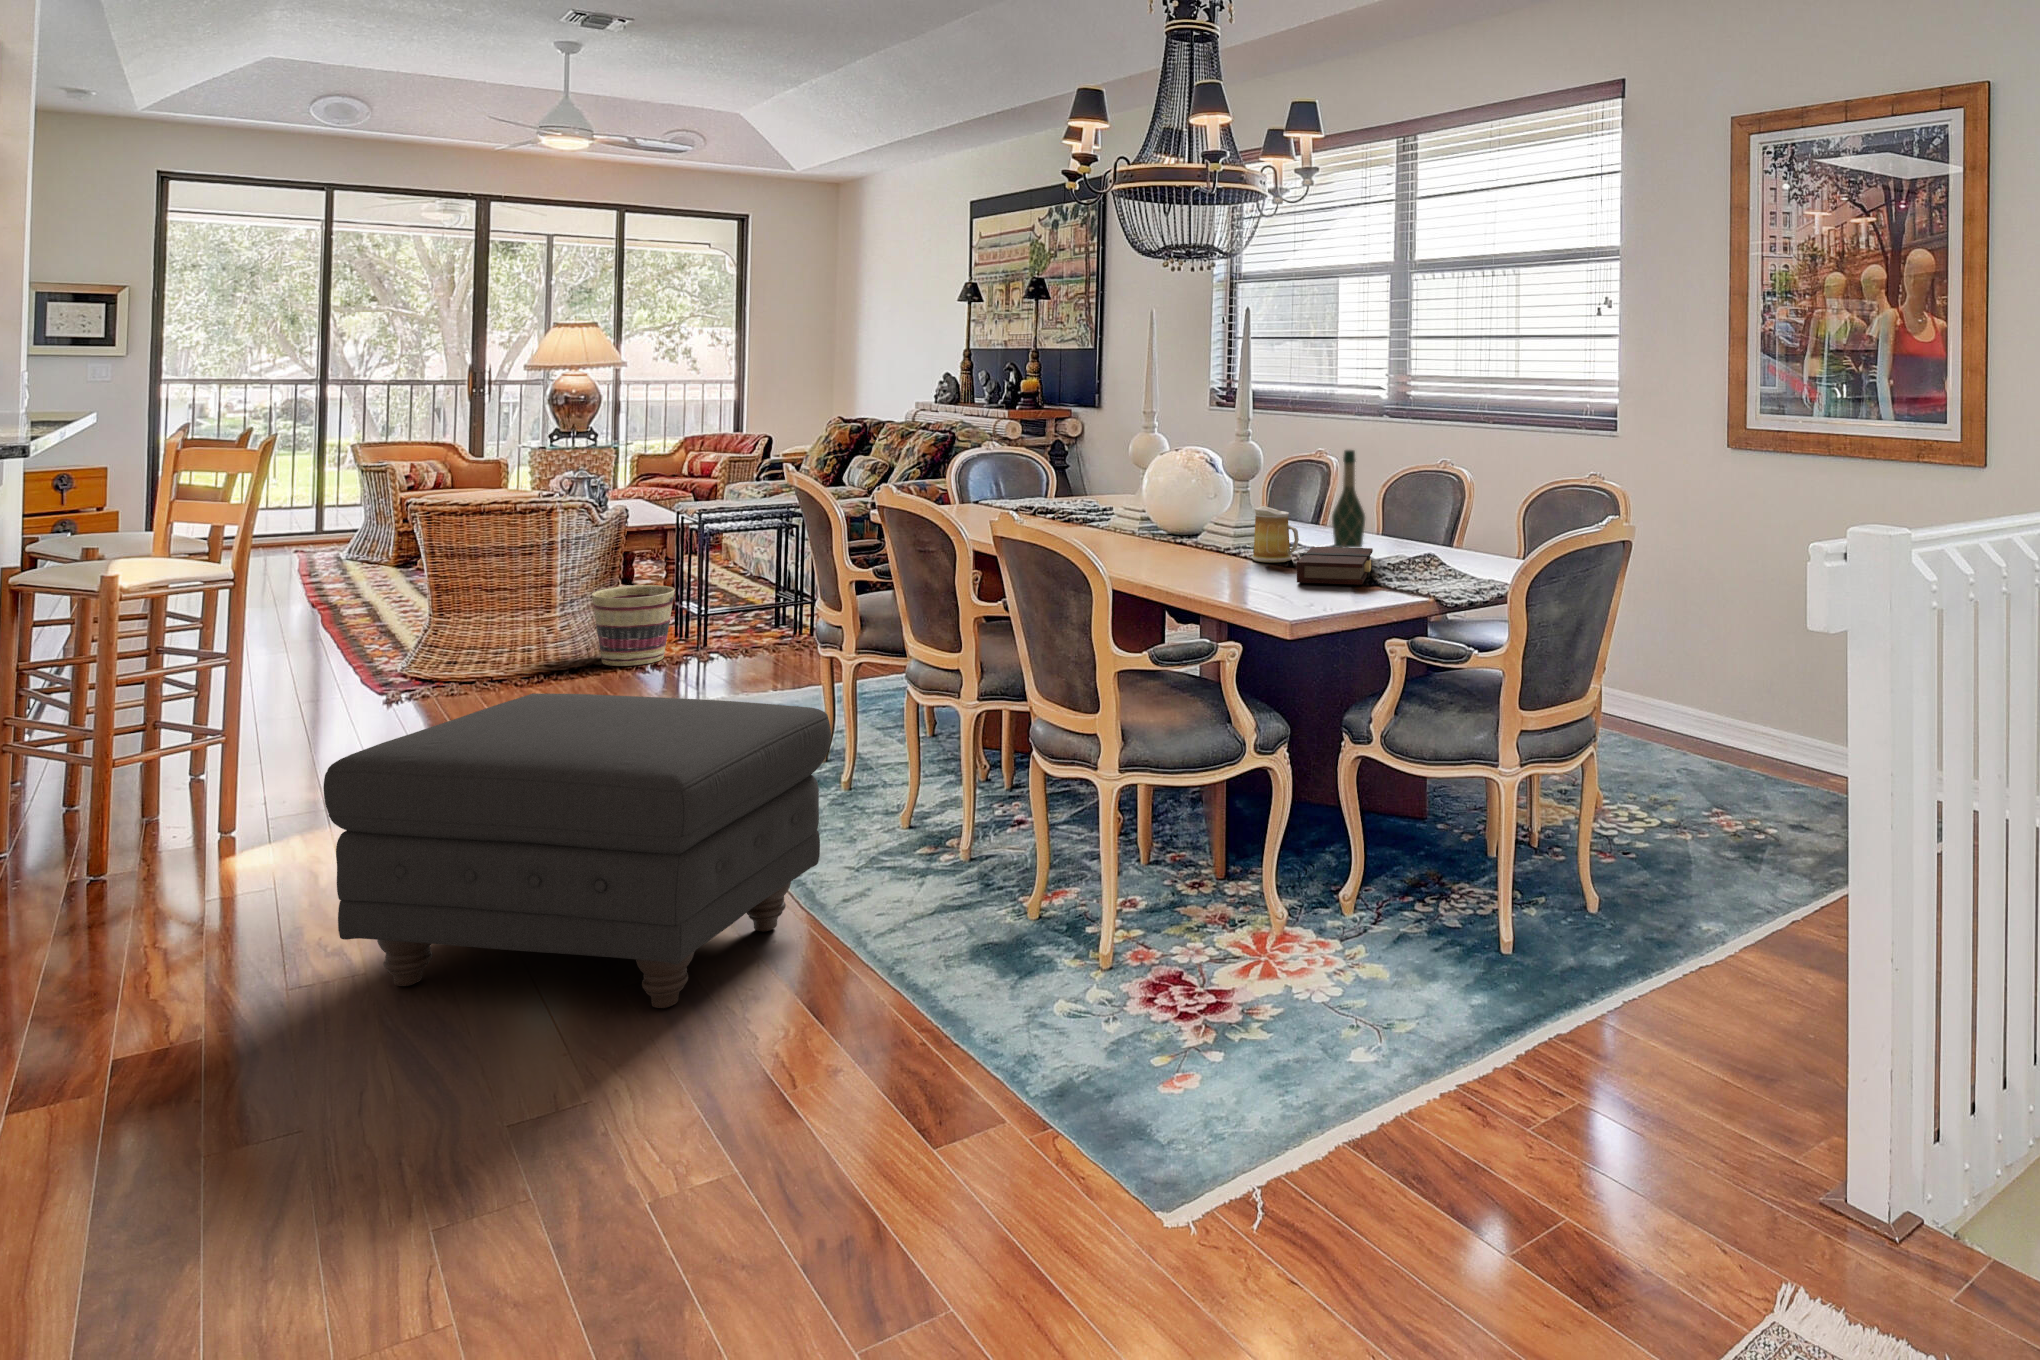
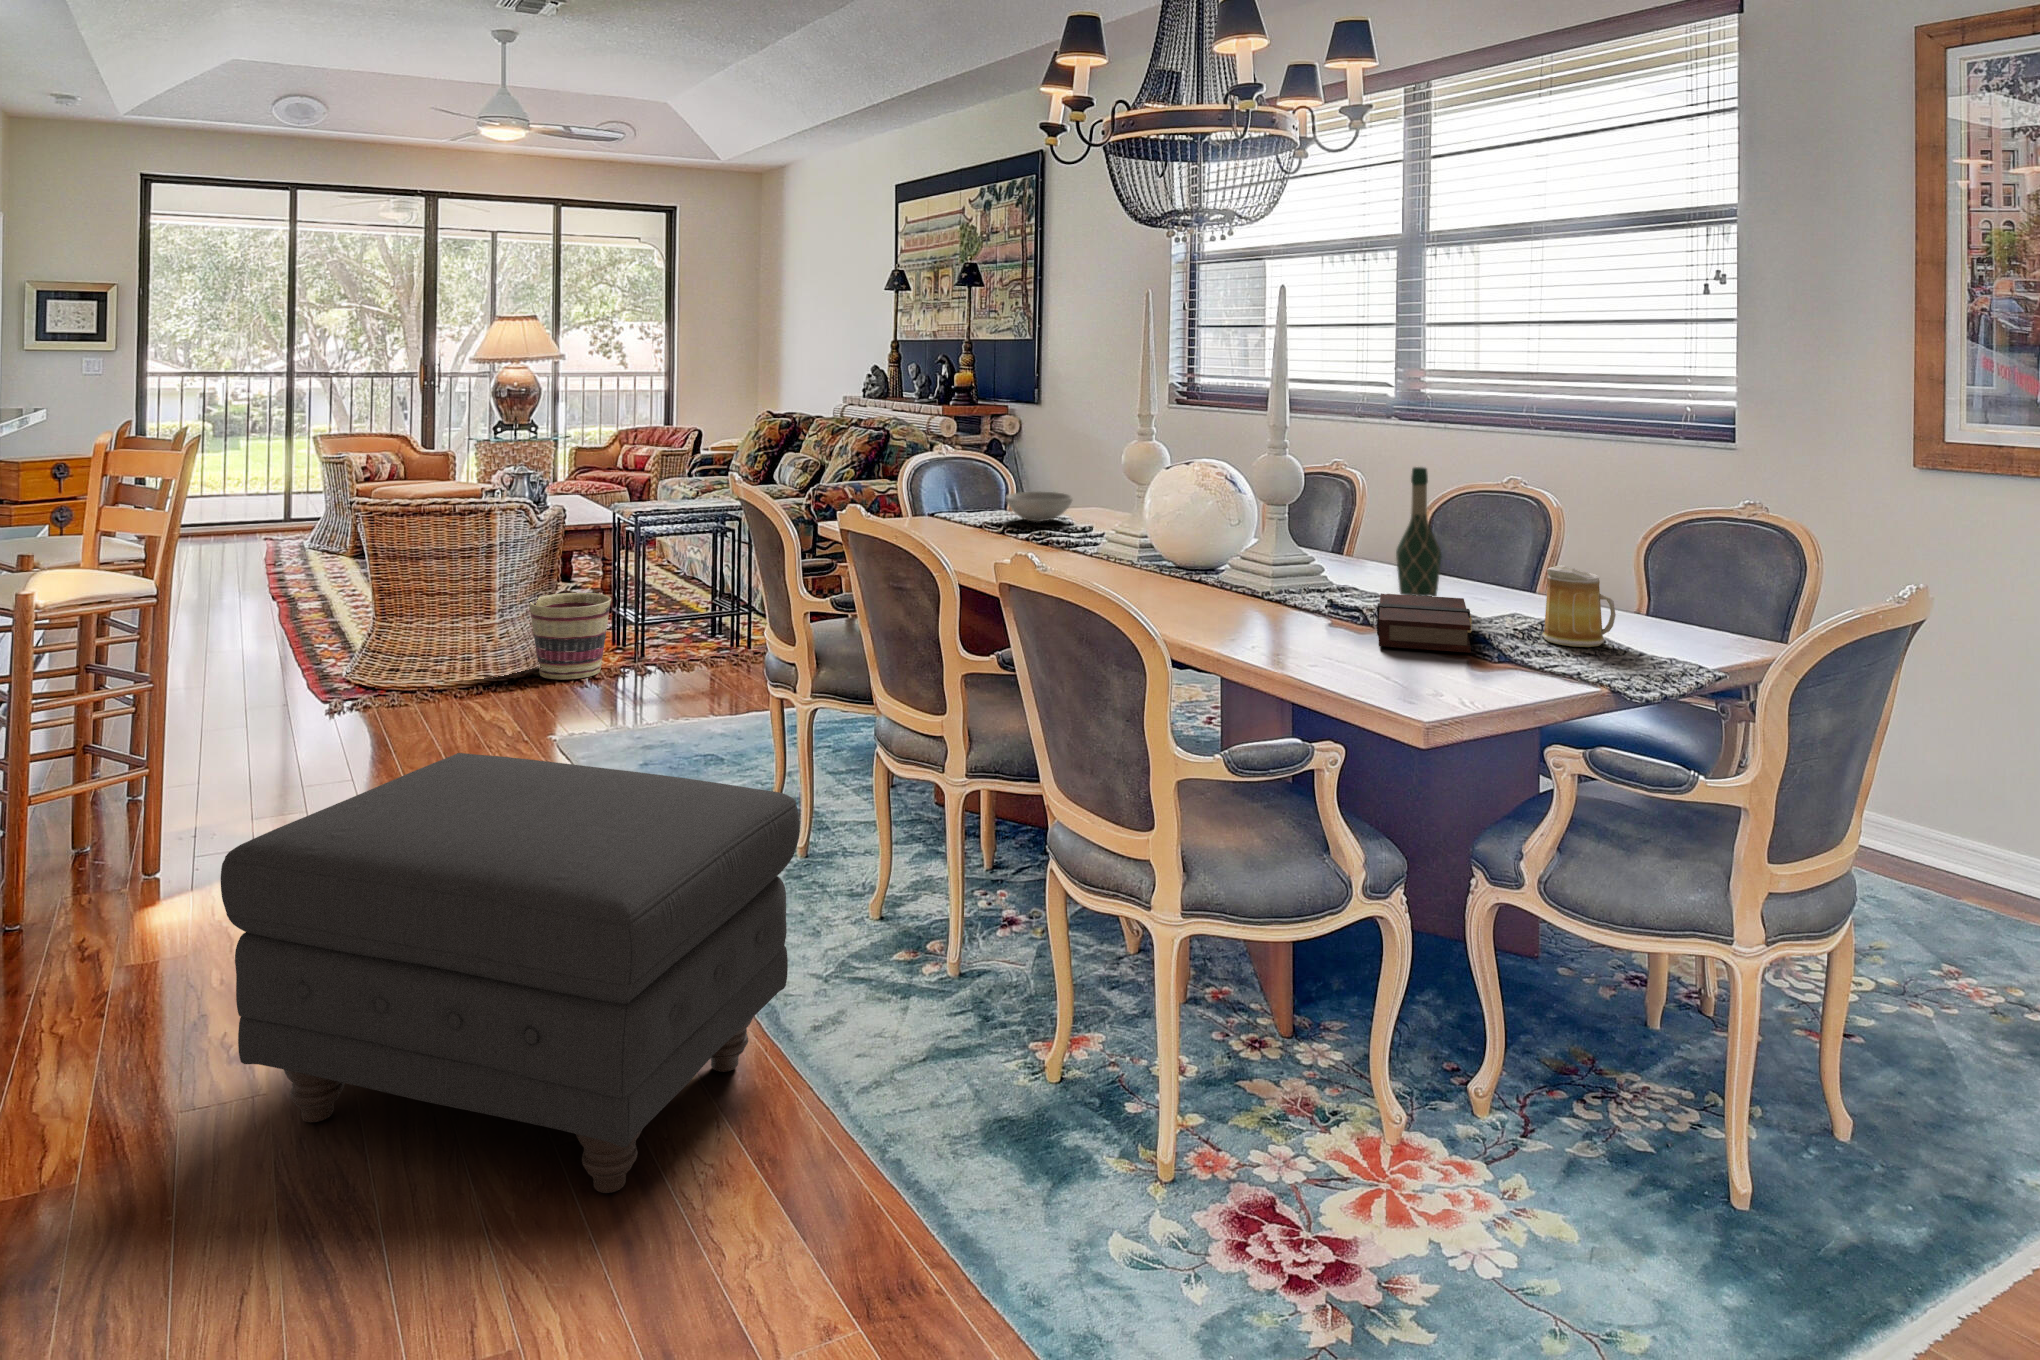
bowl: none [1041,480,1100,505] -> present [1006,492,1073,522]
mug: present [1252,506,1299,562] -> present [1542,565,1616,647]

